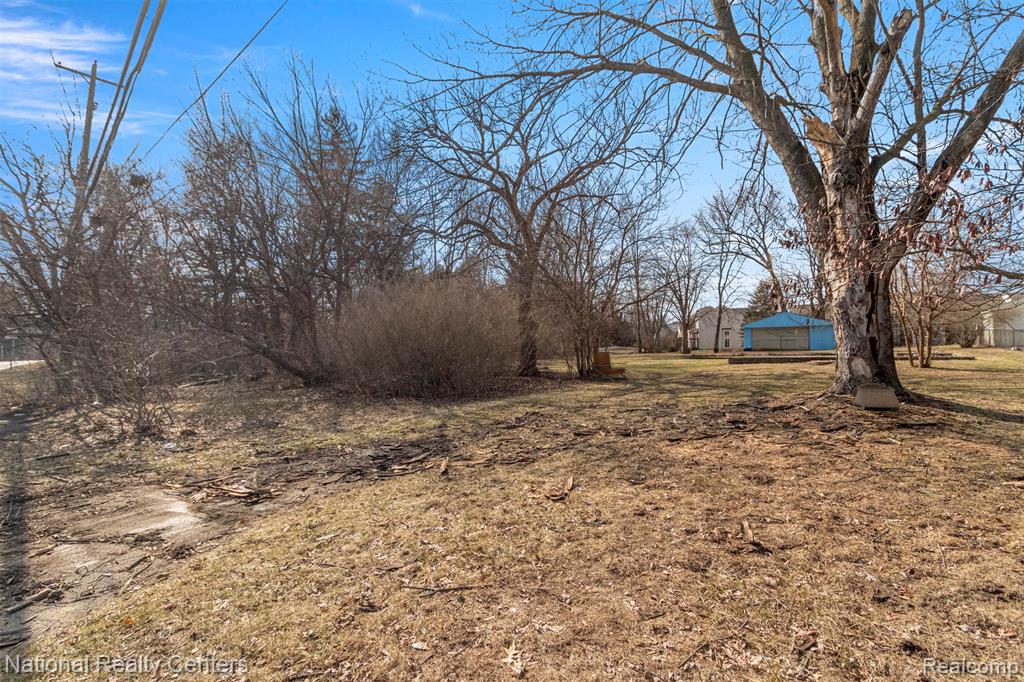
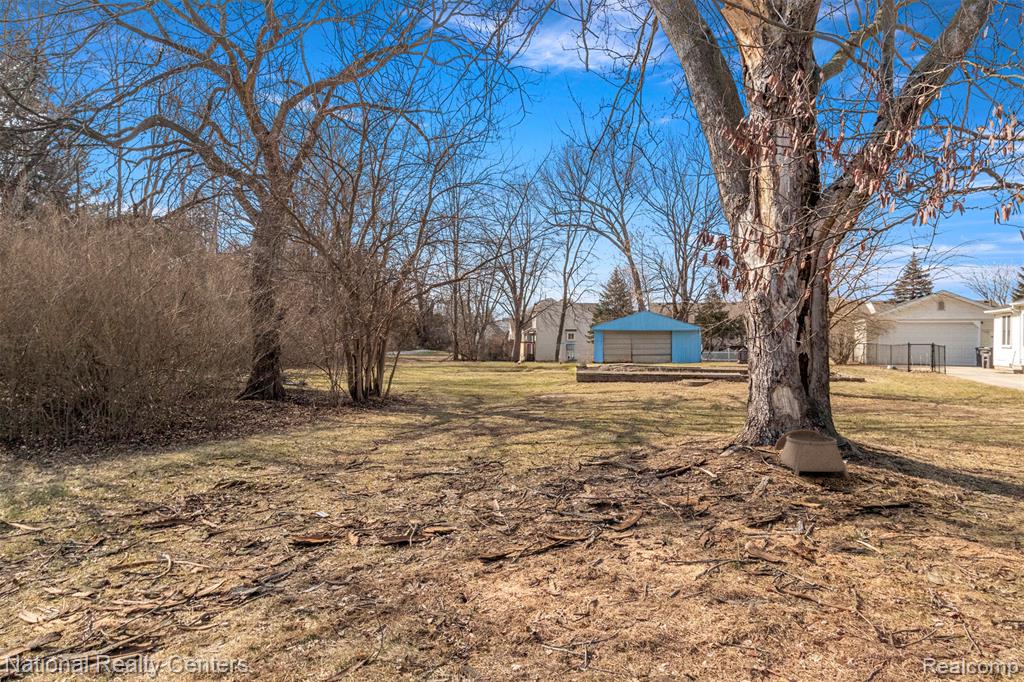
lounge chair: present [590,352,628,382] -> none [364,357,431,411]

